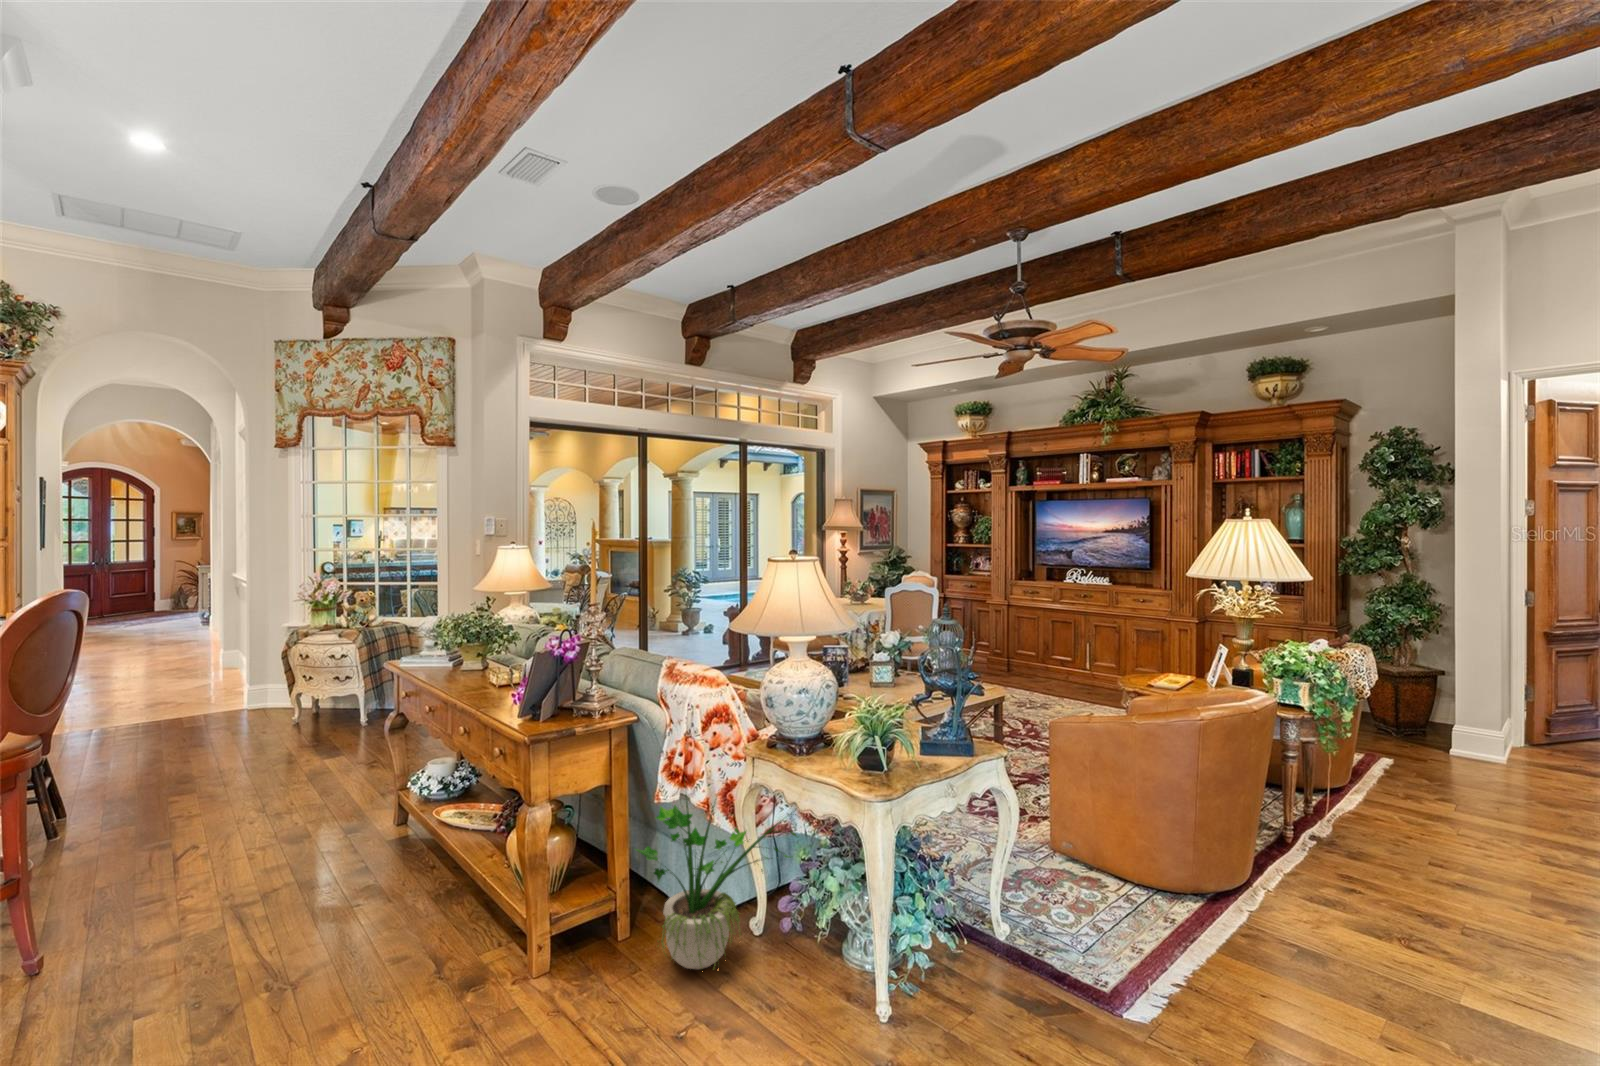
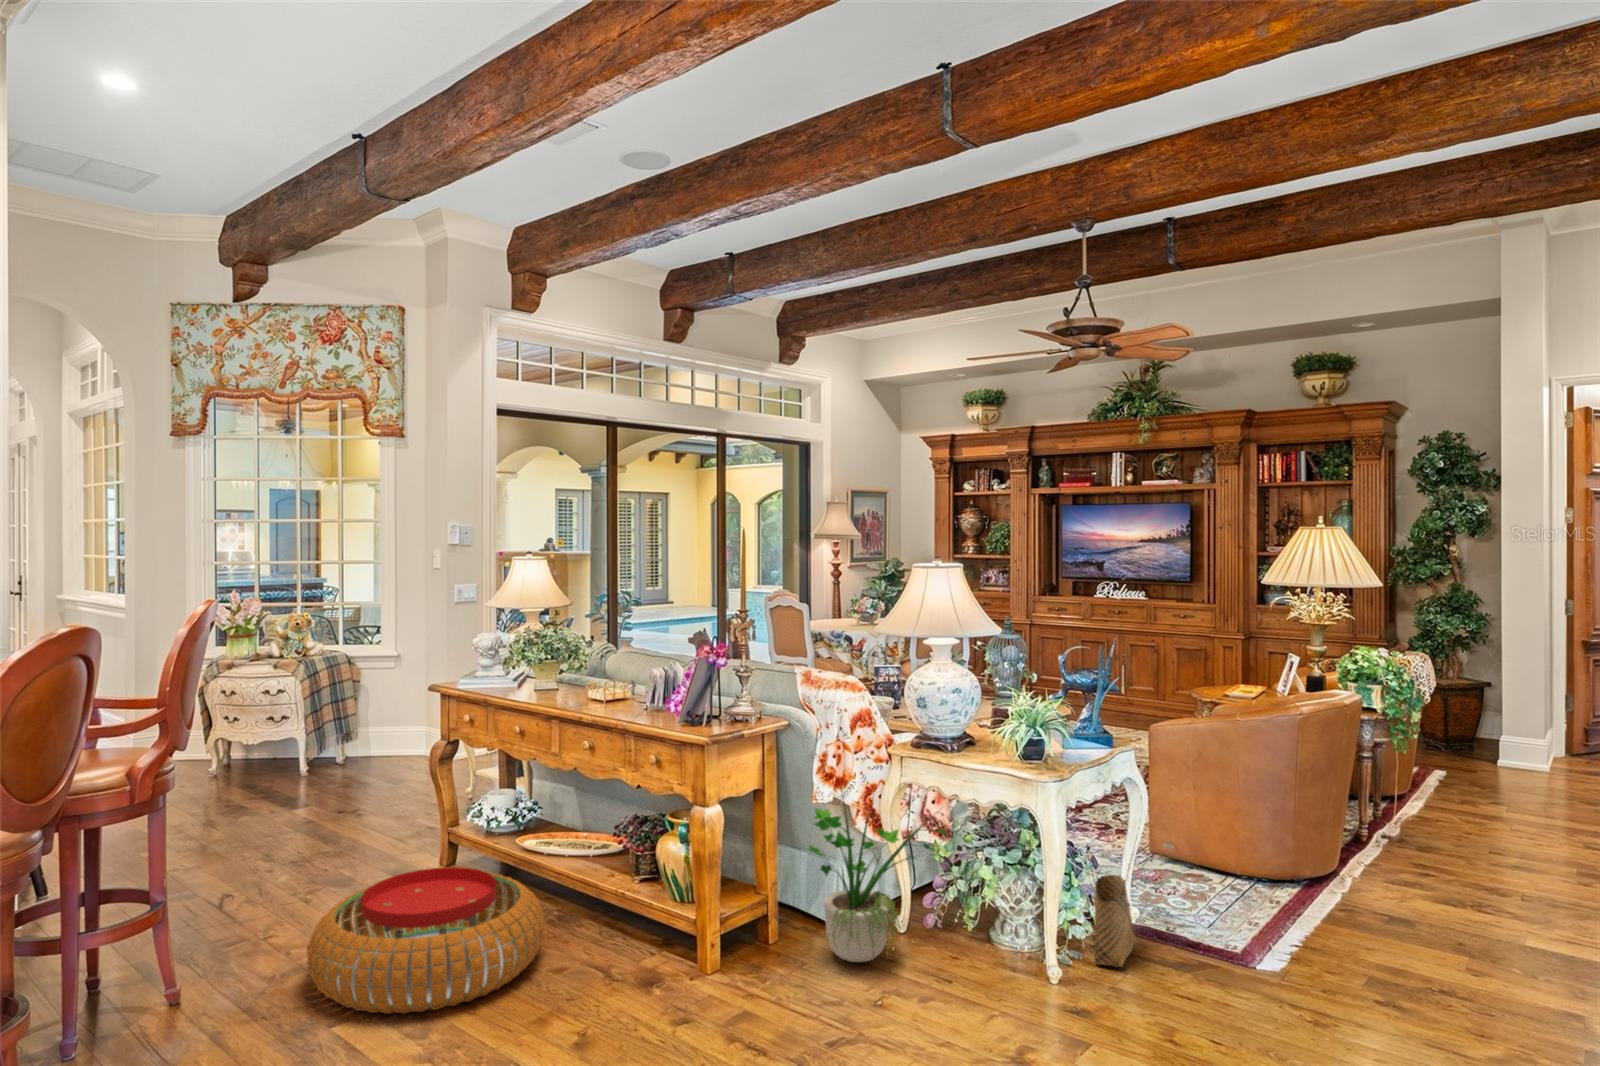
pouf: none [154,845,412,1003] -> present [307,867,545,1014]
woven basket: none [937,859,992,996] -> present [1087,849,1135,967]

